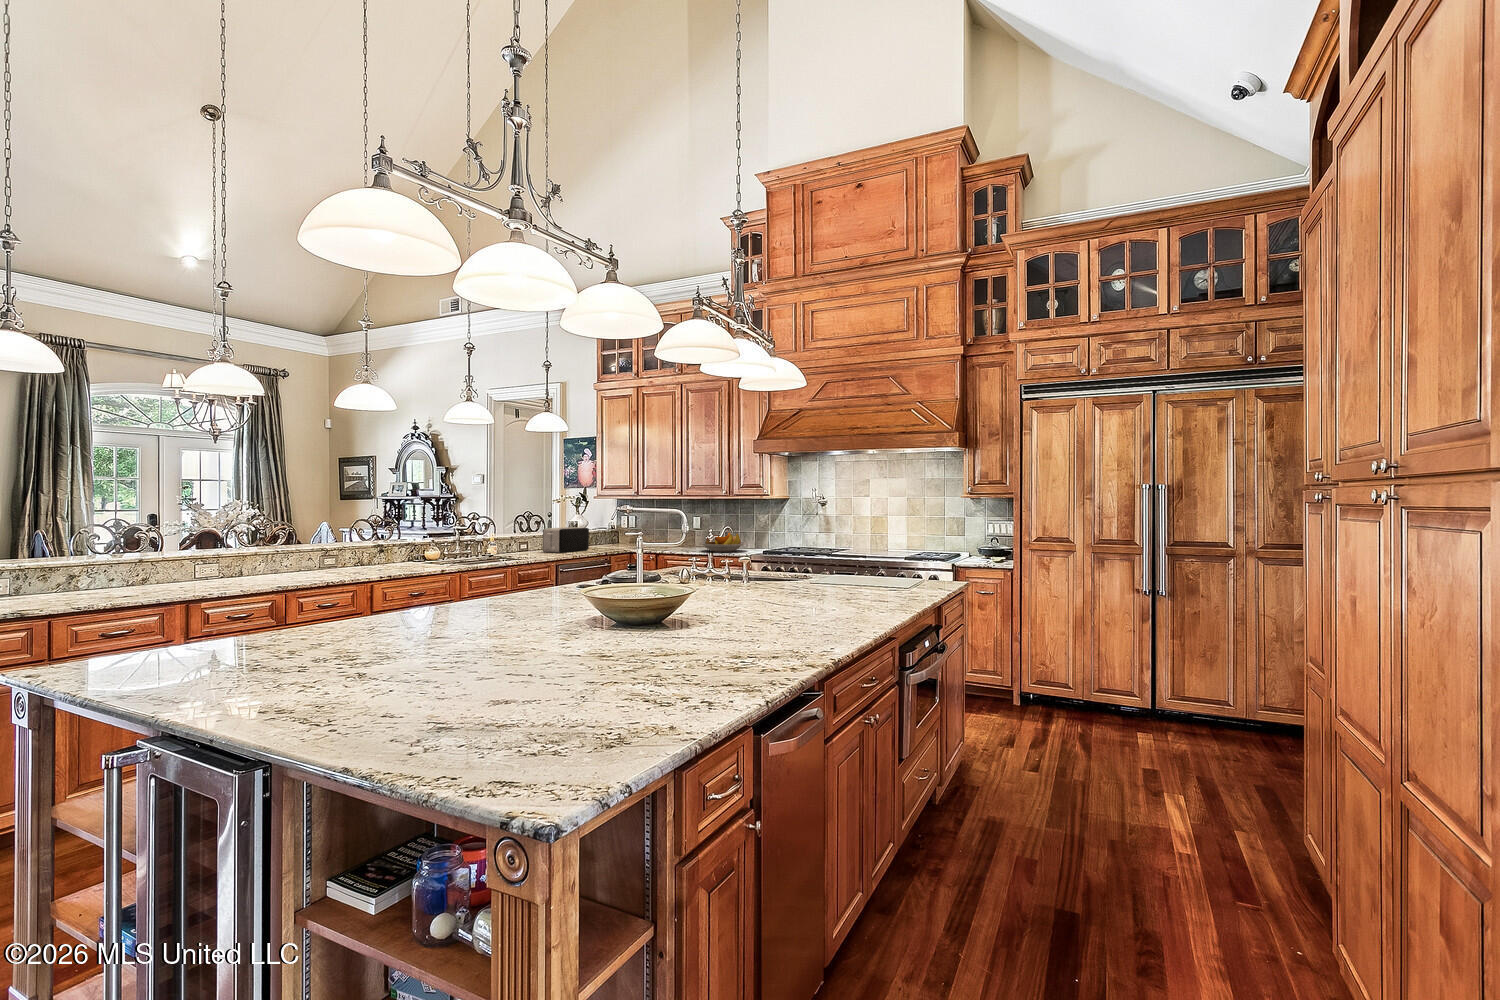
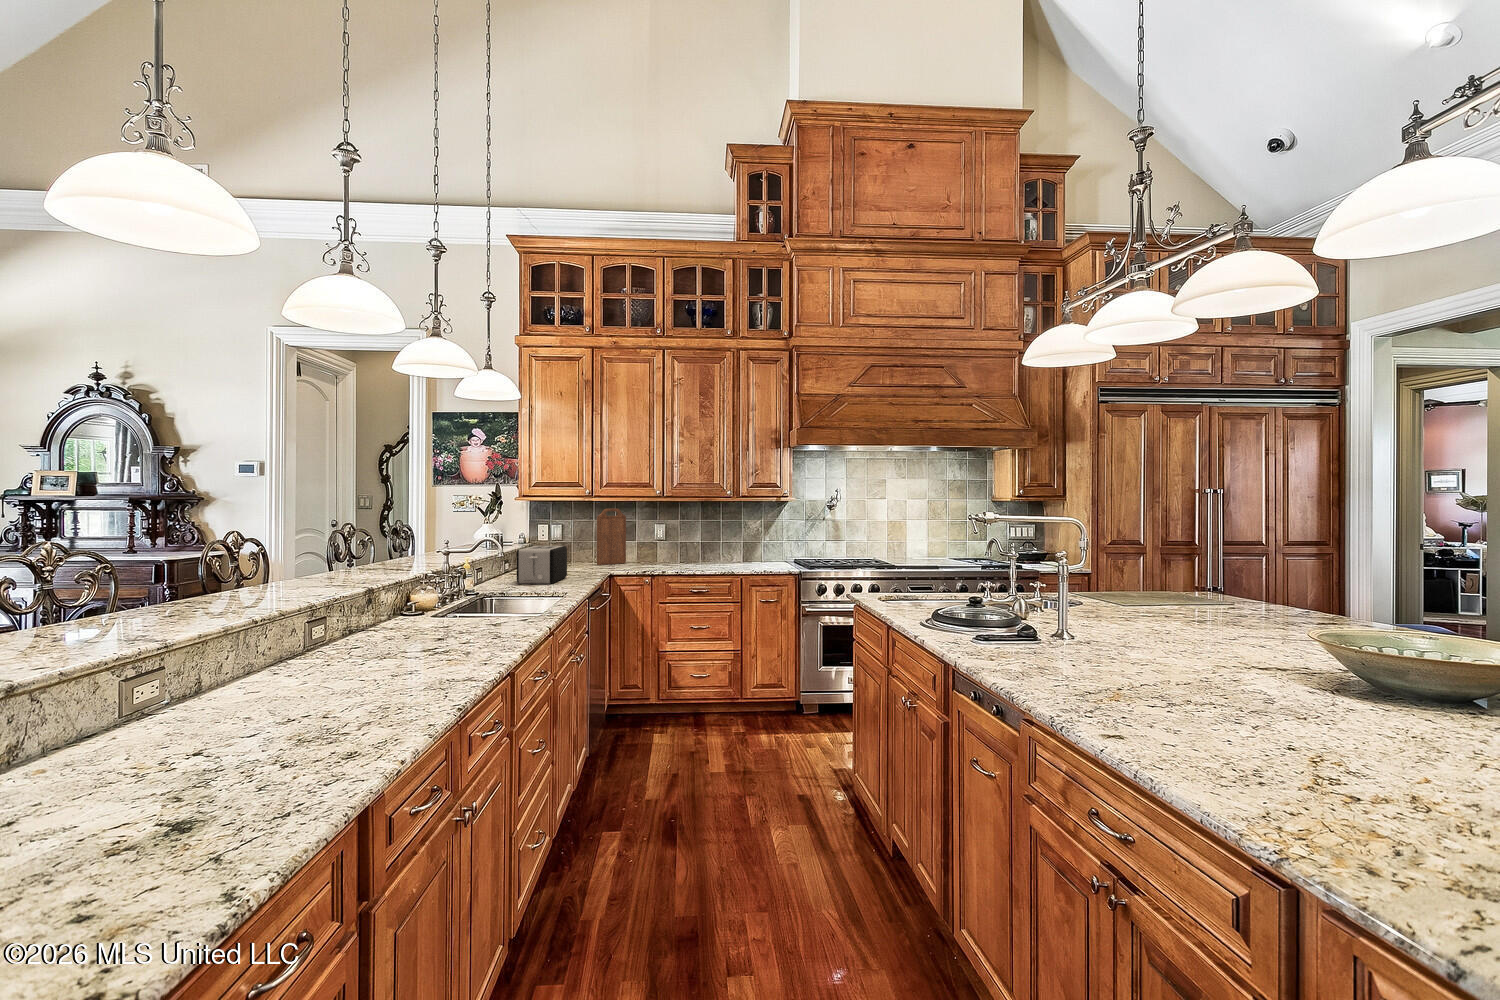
cutting board: none [644,504,669,545] -> present [597,509,626,565]
fruit bowl: present [700,533,746,552] -> none [709,544,769,570]

